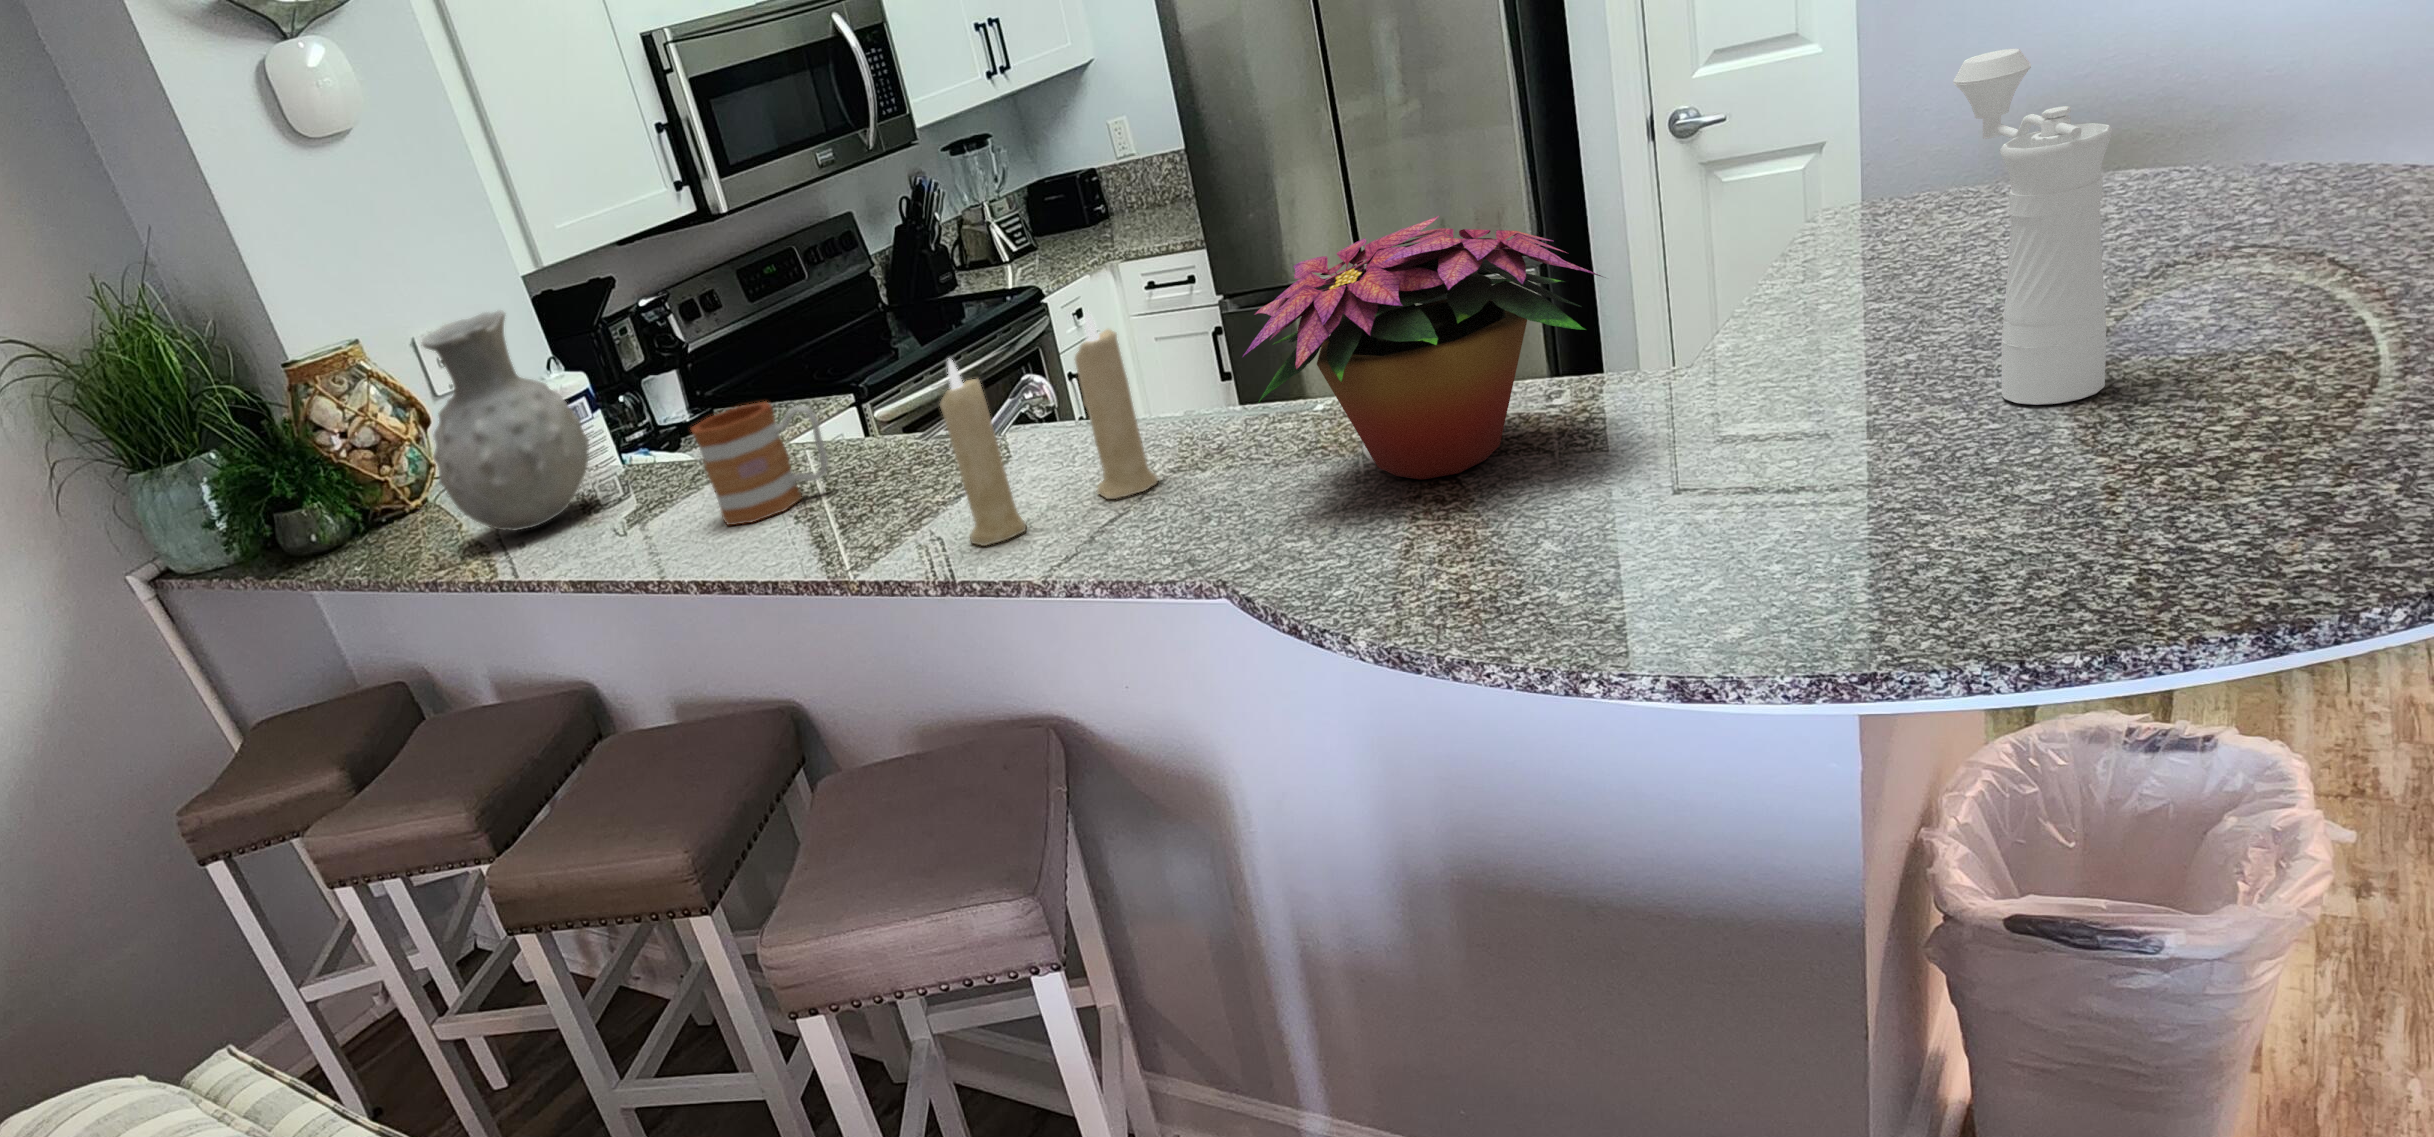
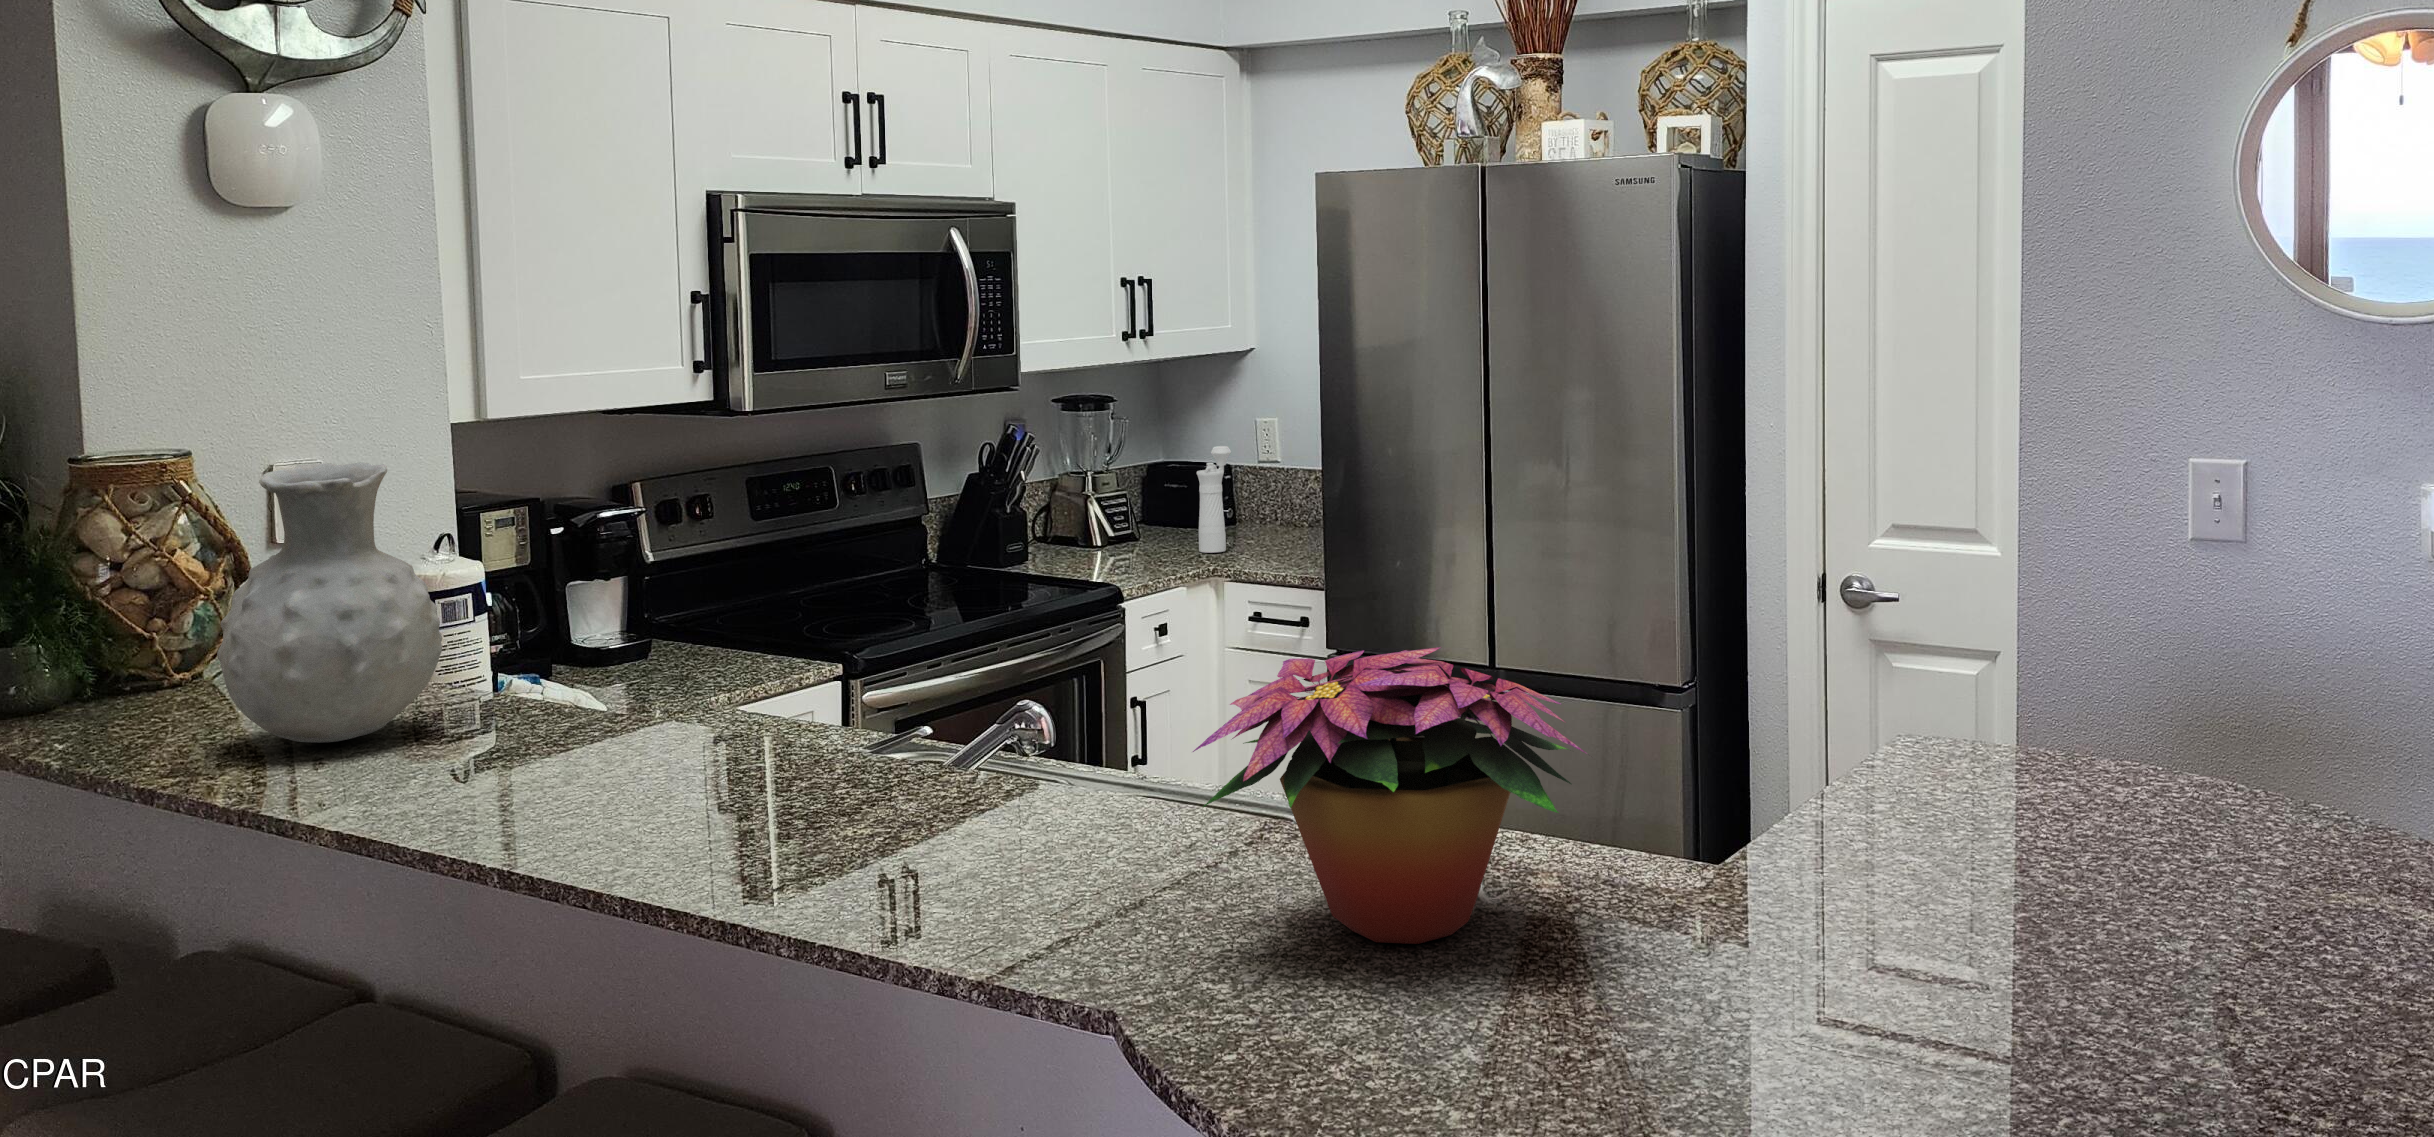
pepper mill: present [1953,49,2113,405] -> present [1197,446,1231,553]
candle: present [940,312,1158,546] -> none [841,642,1099,906]
mug: present [691,402,828,525] -> none [562,656,729,805]

